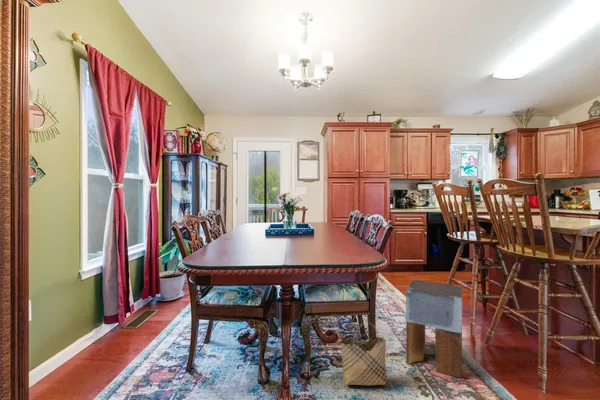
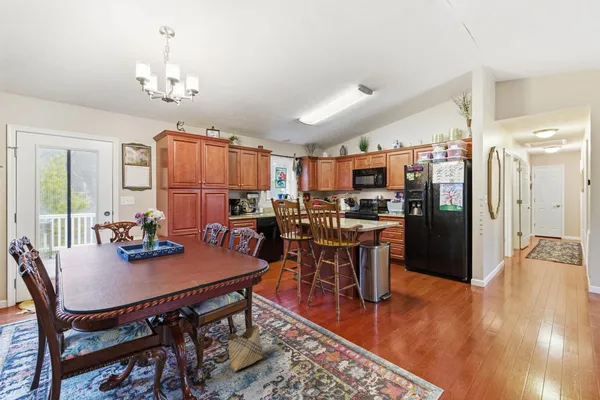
stool: present [406,280,462,378] -> none [266,273,304,337]

